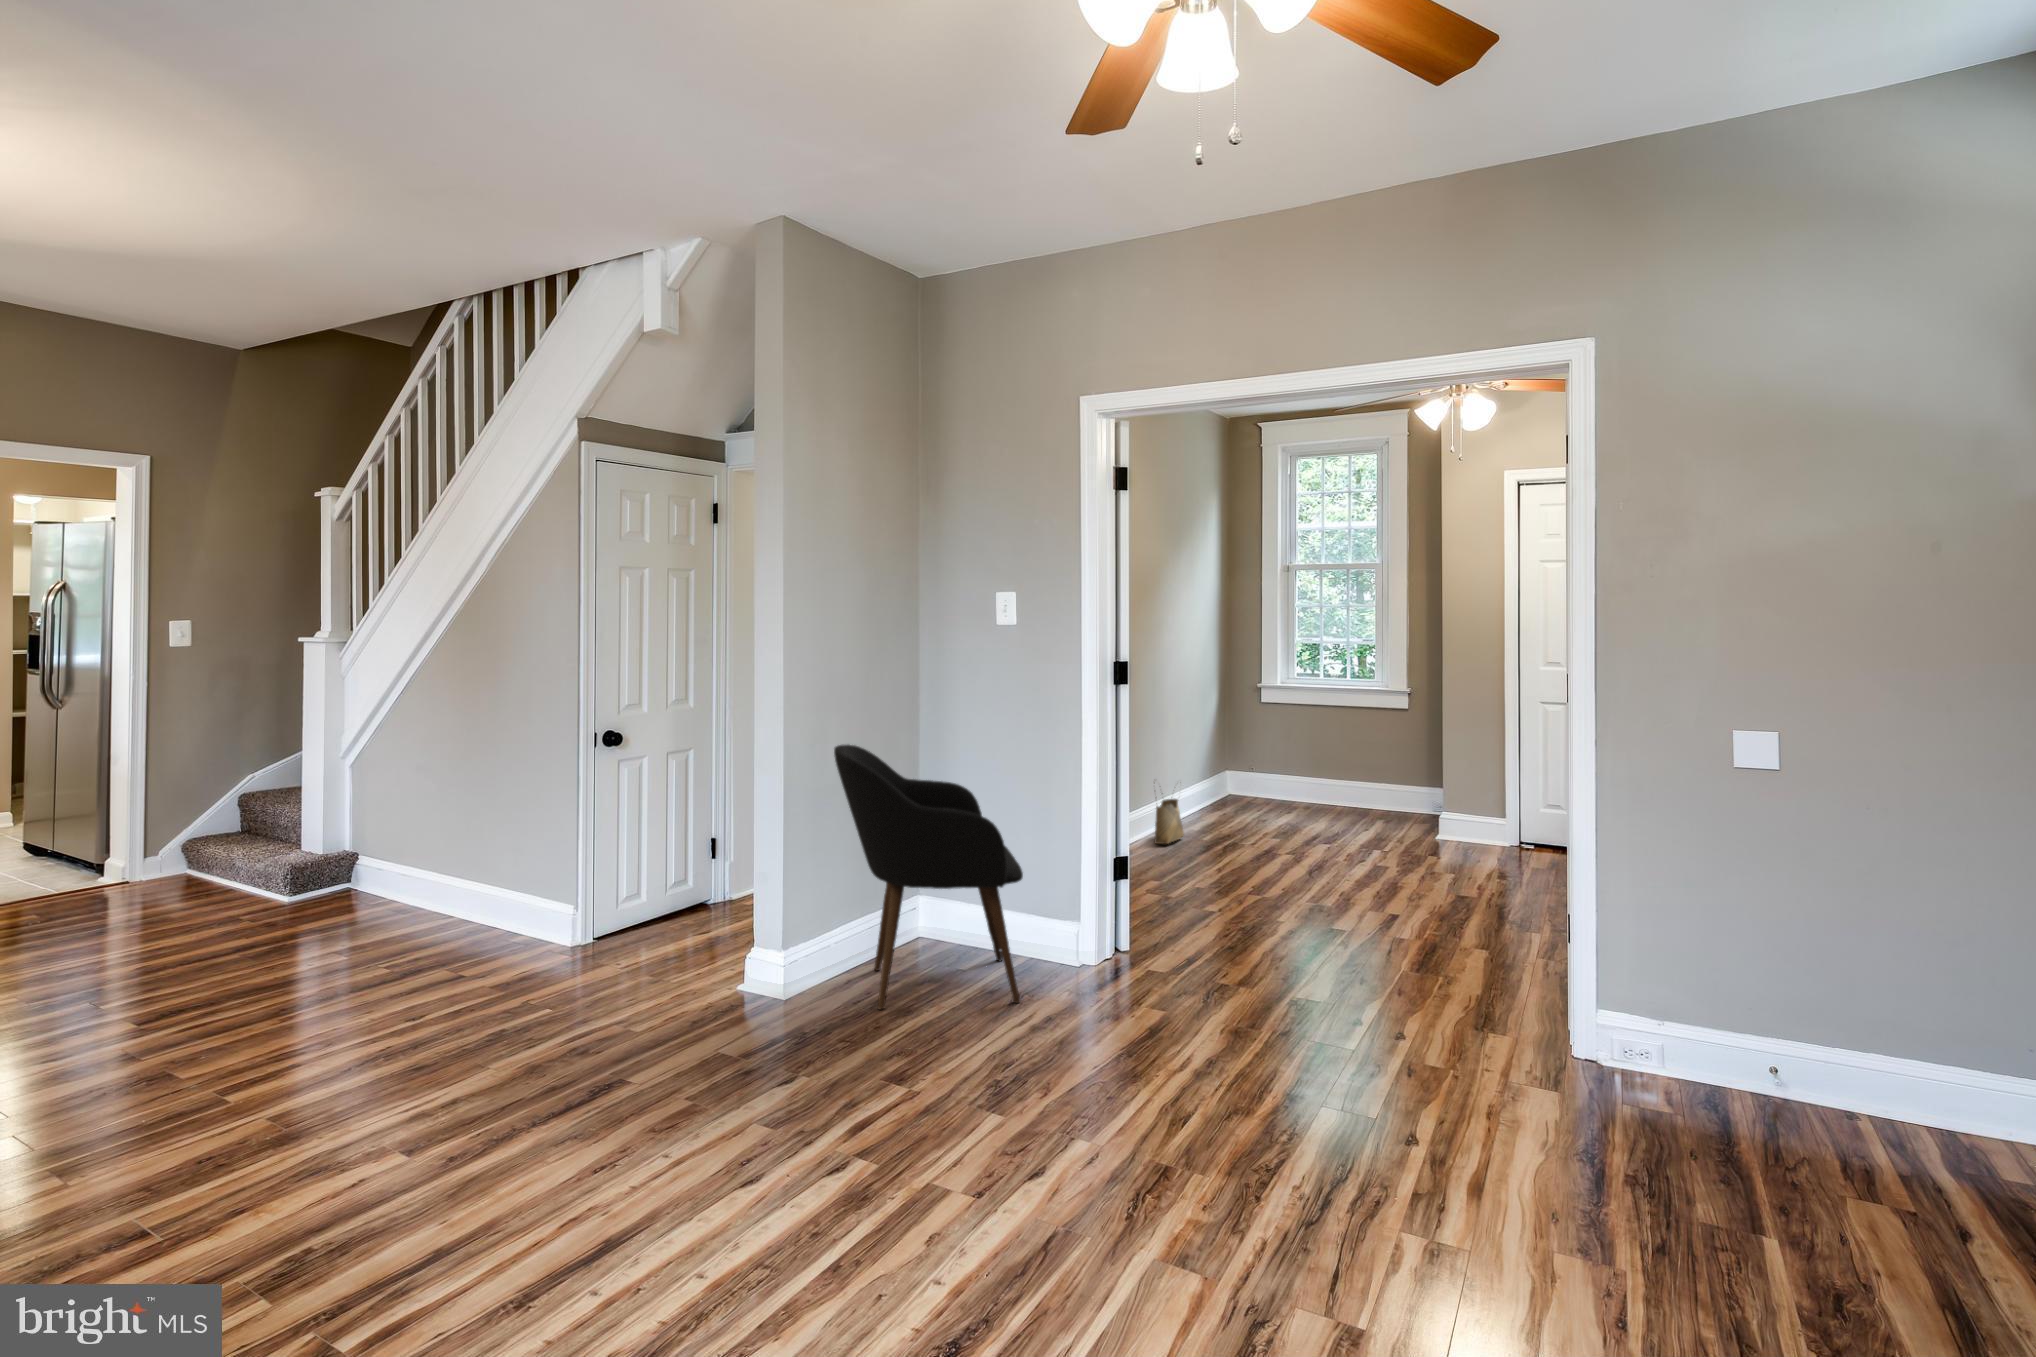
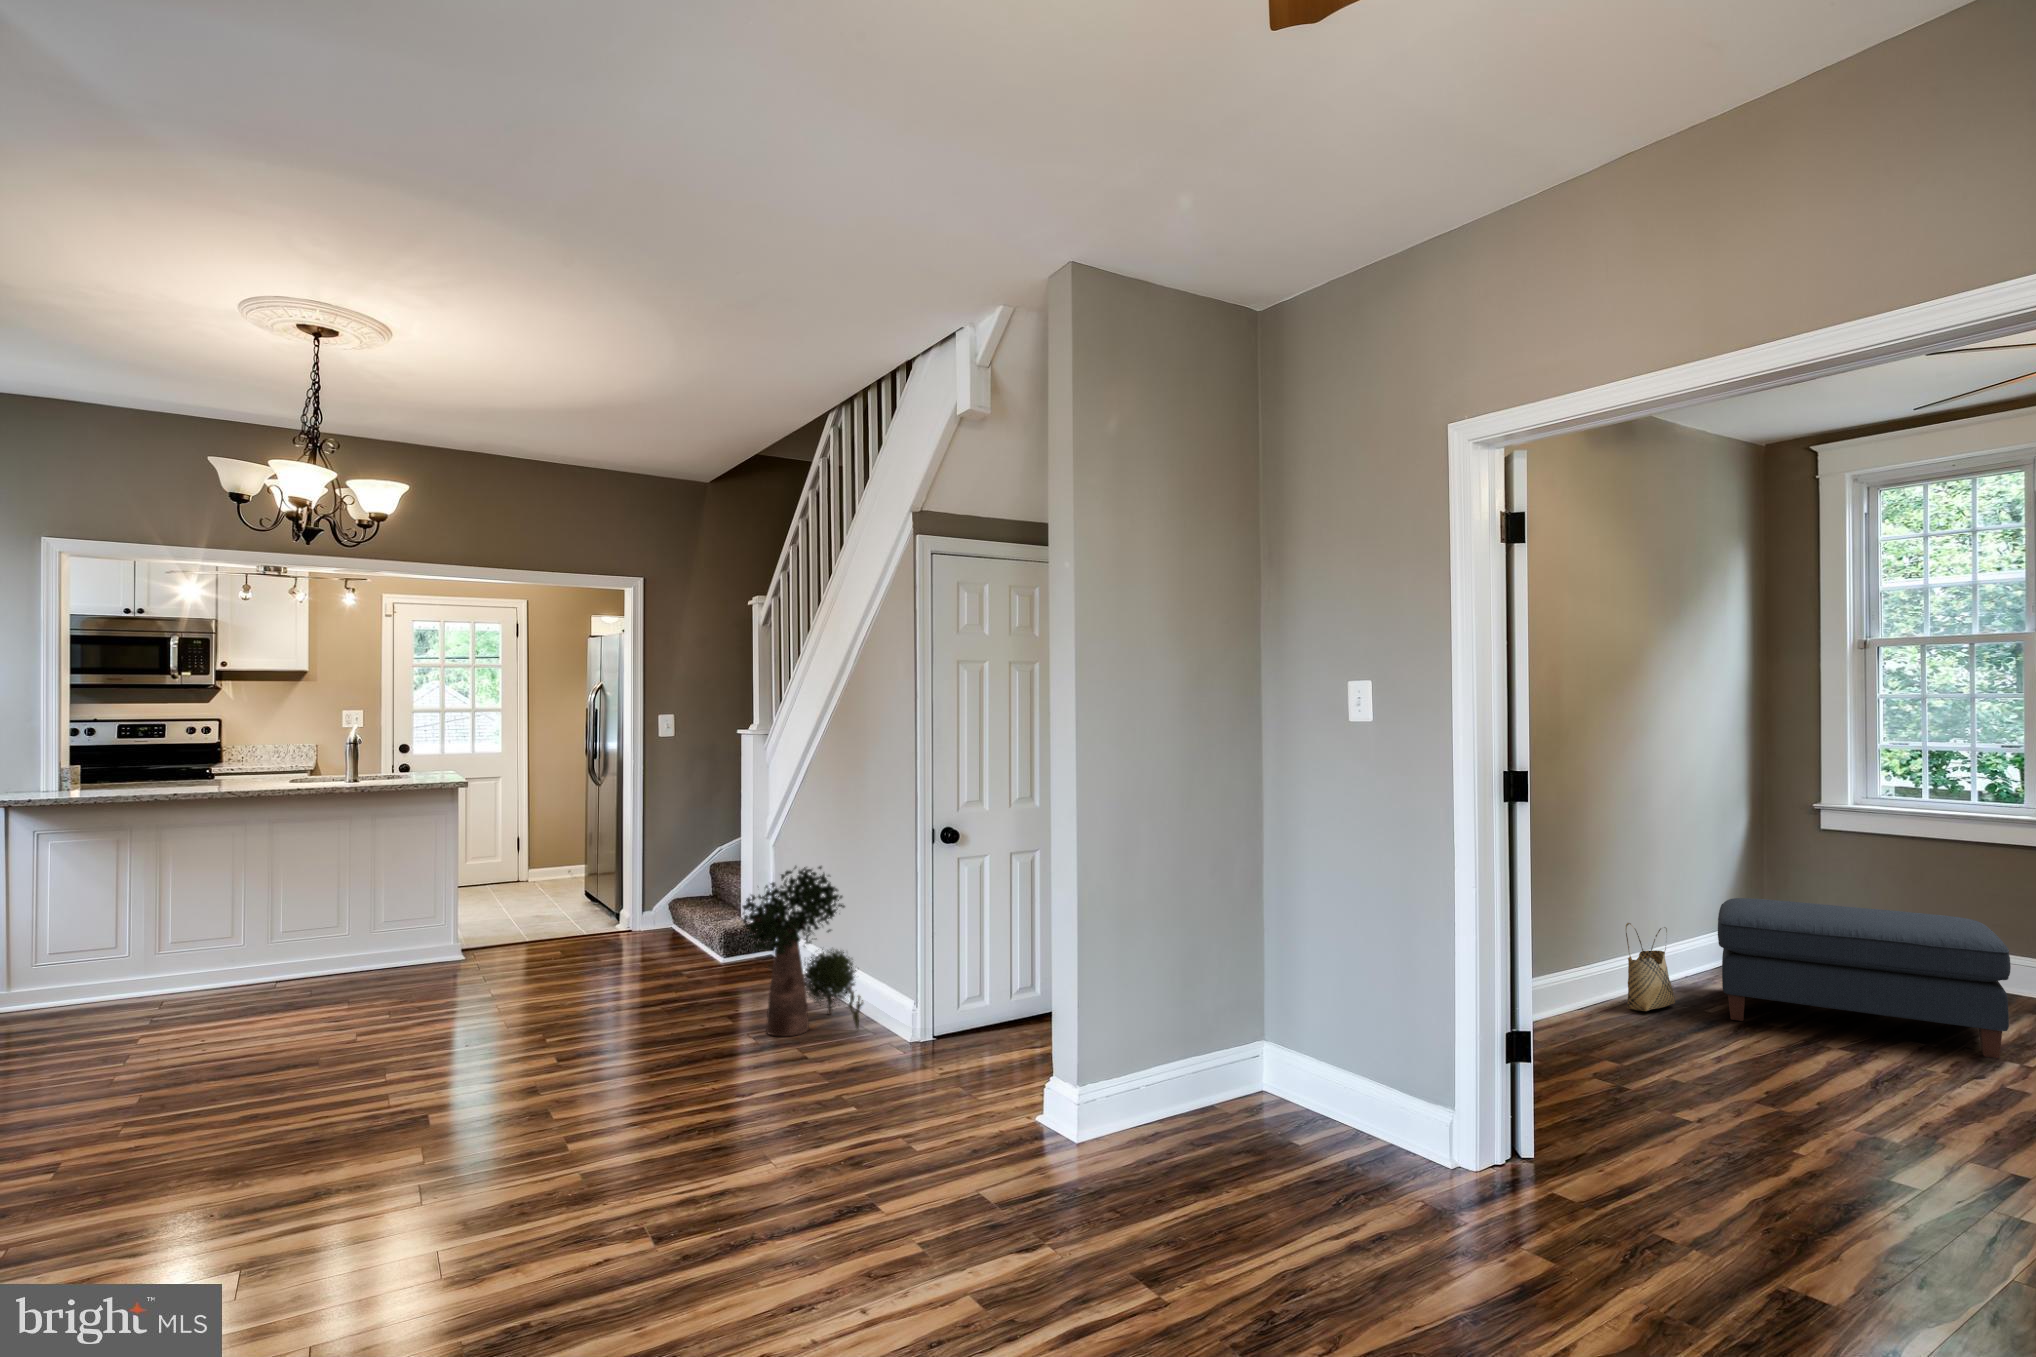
armchair: present [834,745,1023,1009] -> none [1133,854,1356,1204]
ottoman: none [1211,756,1379,849] -> present [1718,898,2011,1058]
potted plant: none [359,782,512,962] -> present [743,866,863,1036]

